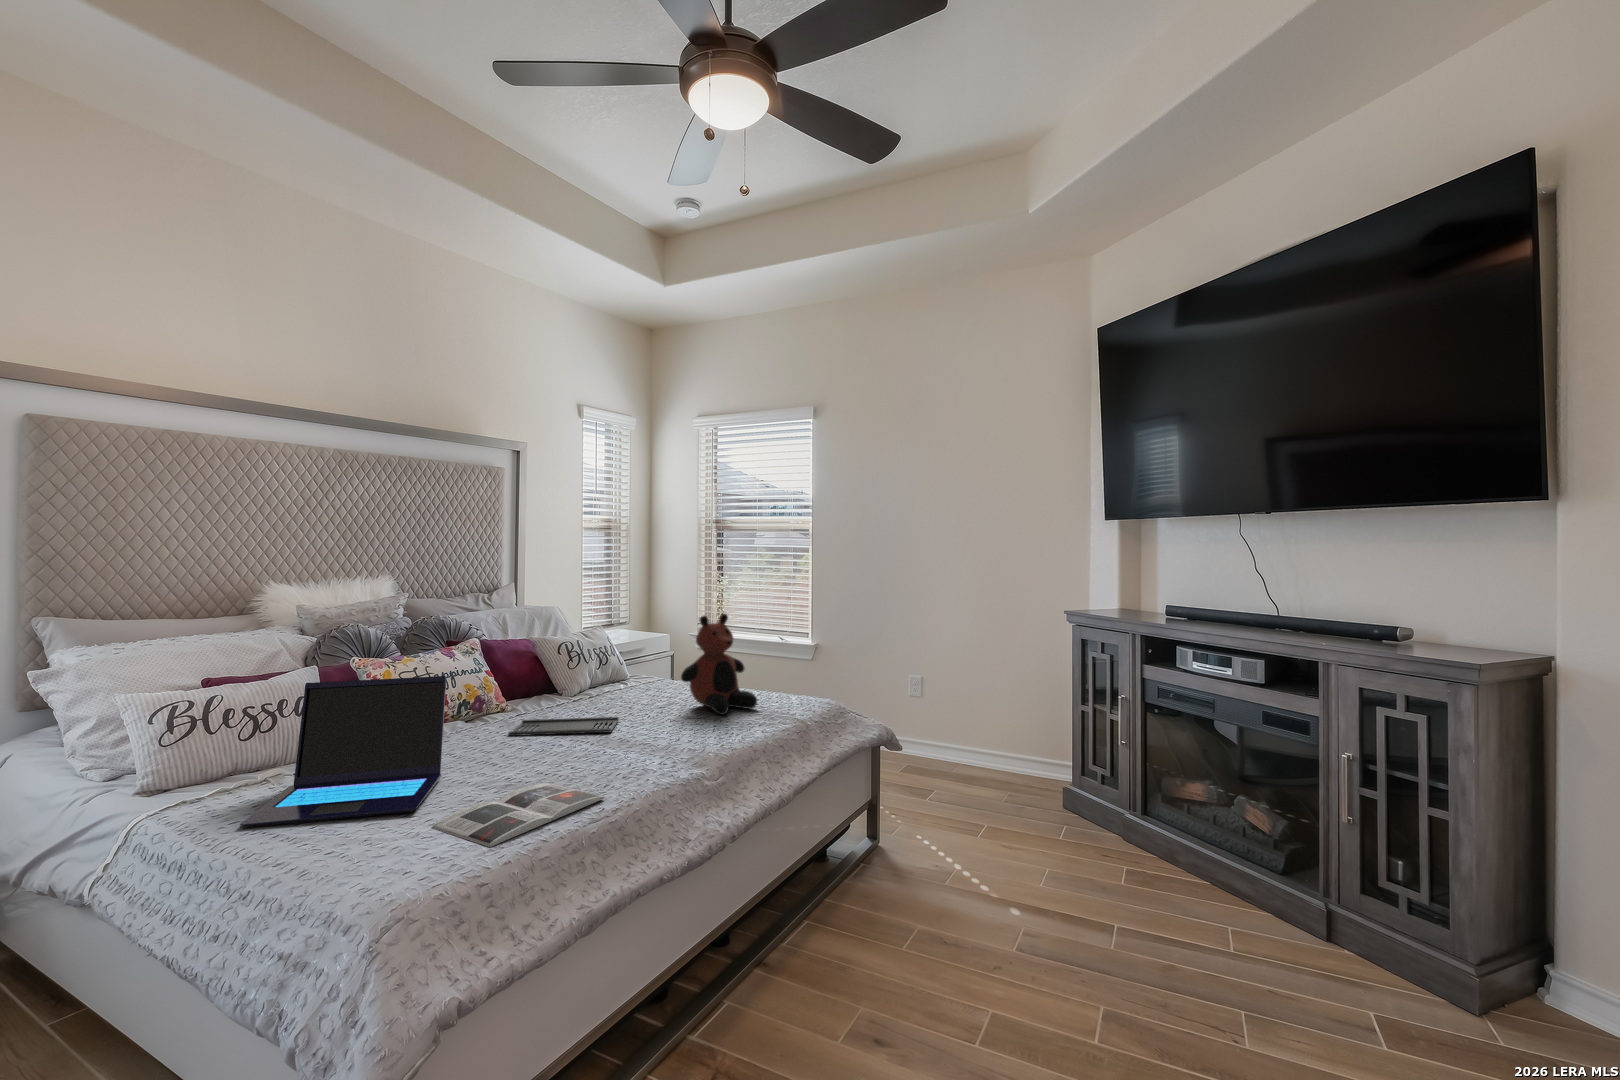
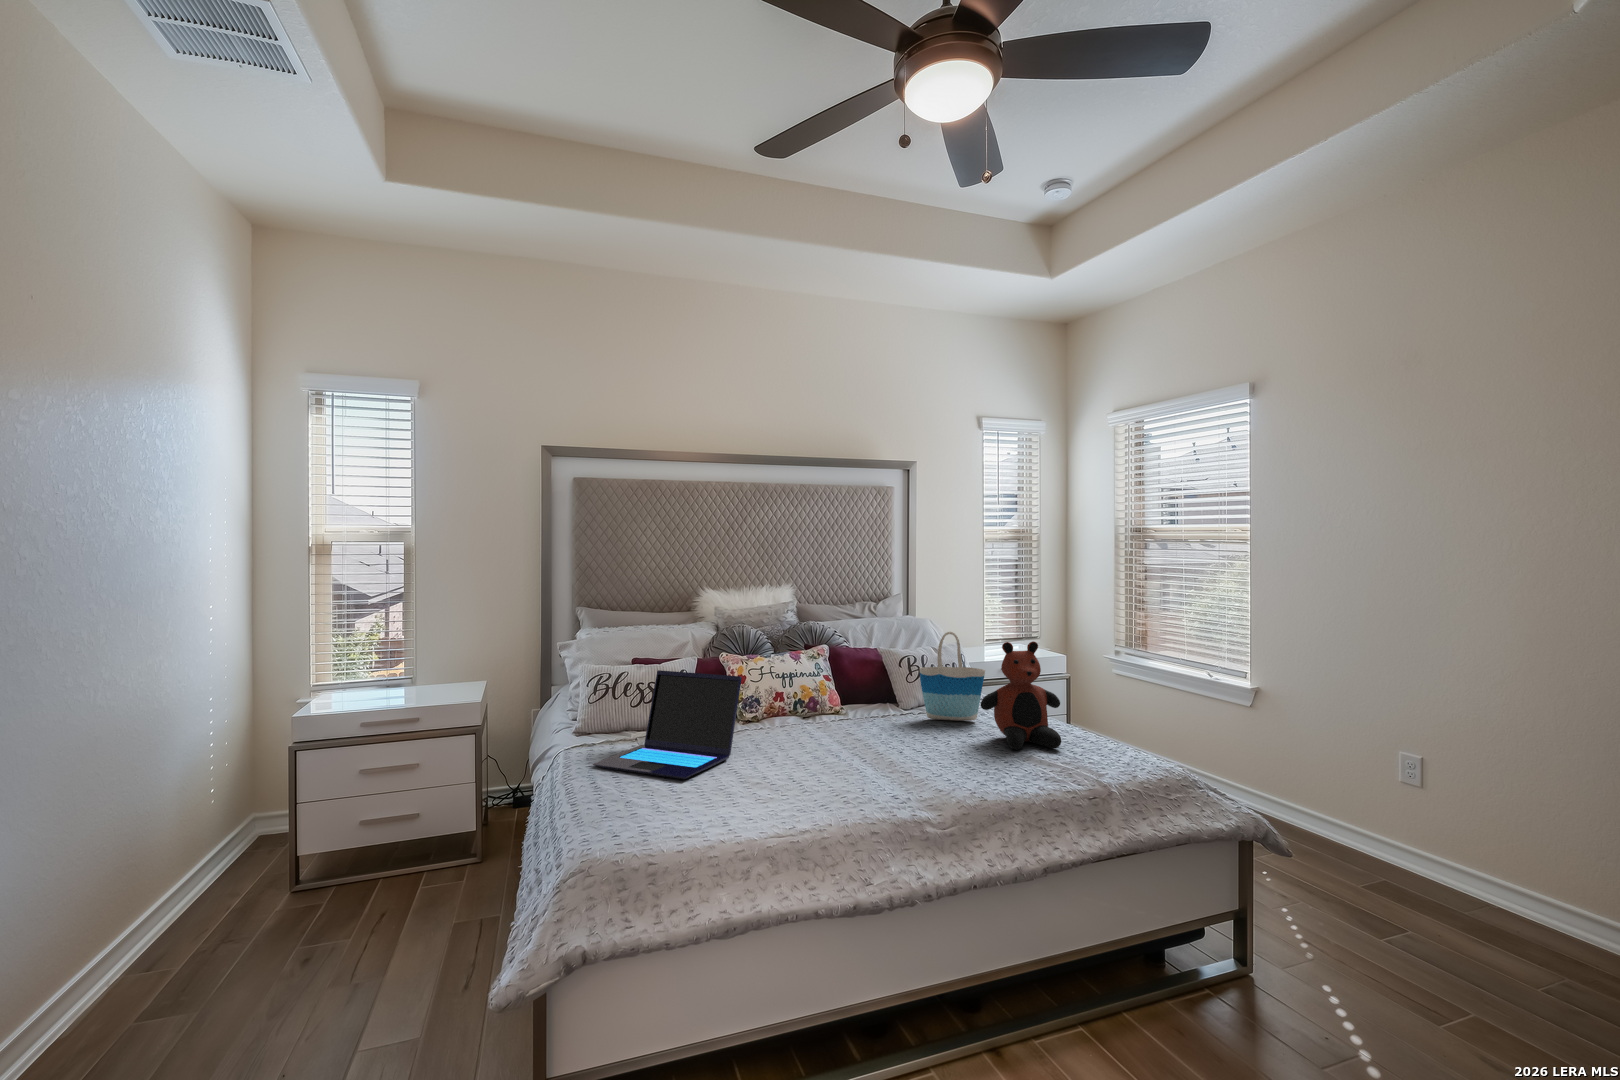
tote bag: none [600,611,665,701] -> present [920,632,985,721]
tray: present [508,717,619,736] -> none [813,723,913,747]
magazine: present [432,783,605,847] -> none [683,779,814,817]

